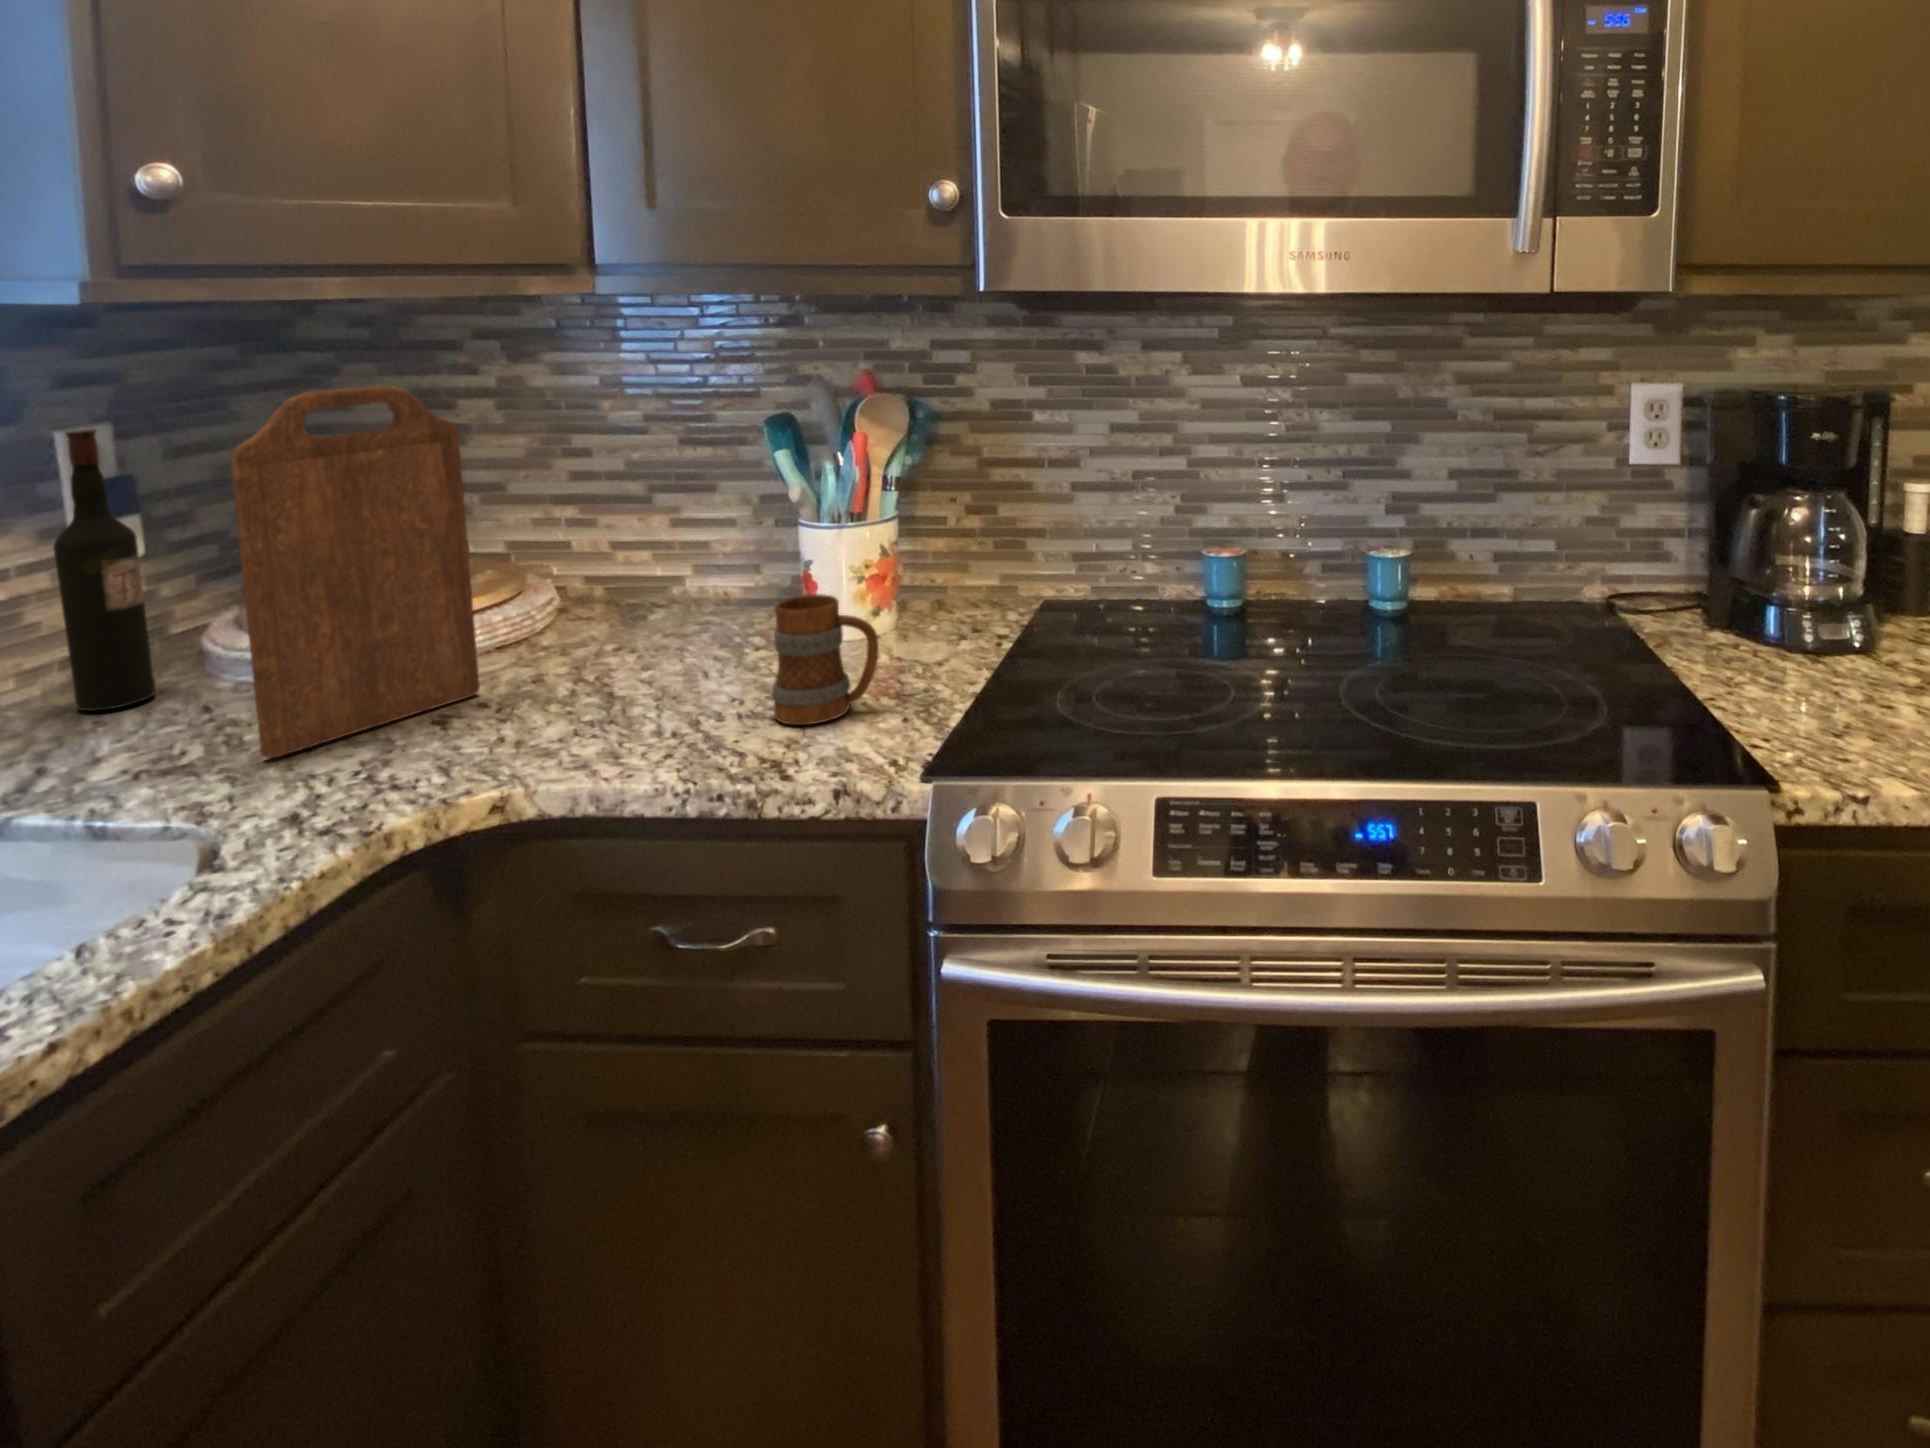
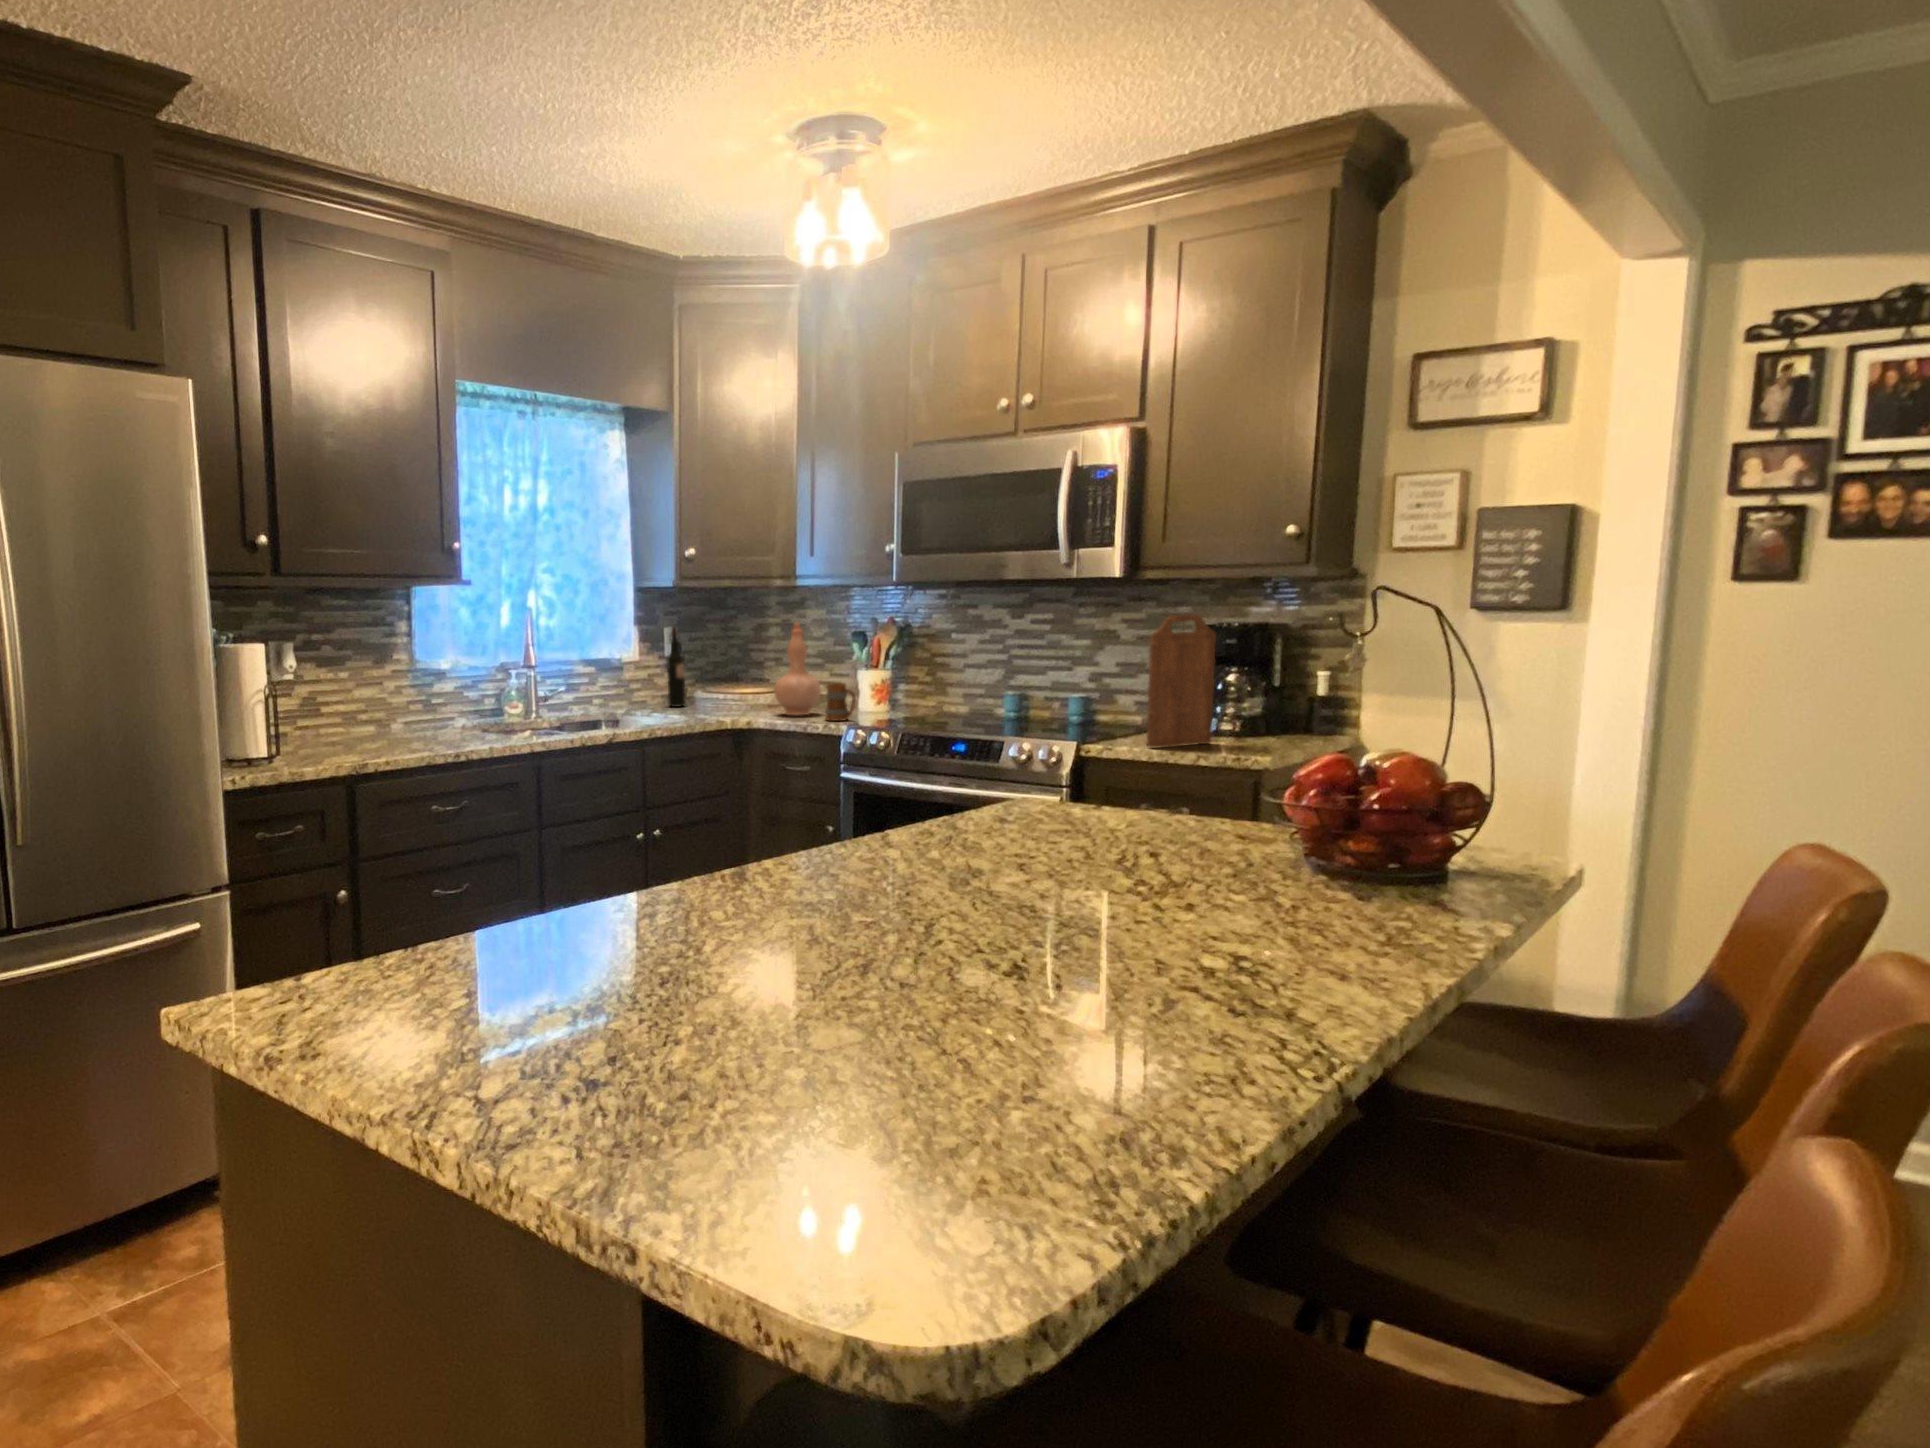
cutting board: present [230,386,480,758] -> present [1147,615,1216,748]
vase: none [553,407,717,708] -> present [774,623,821,715]

